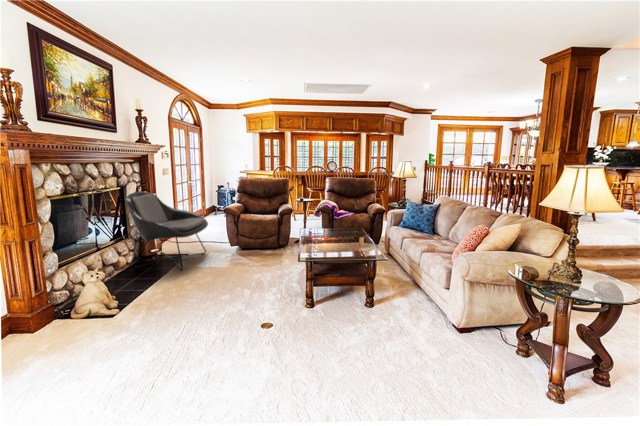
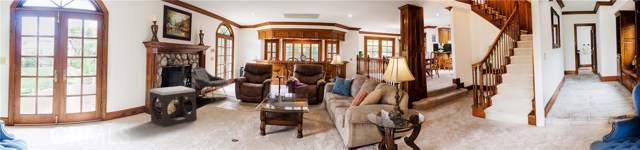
footstool: none [6,252,155,399] -> present [150,86,197,127]

